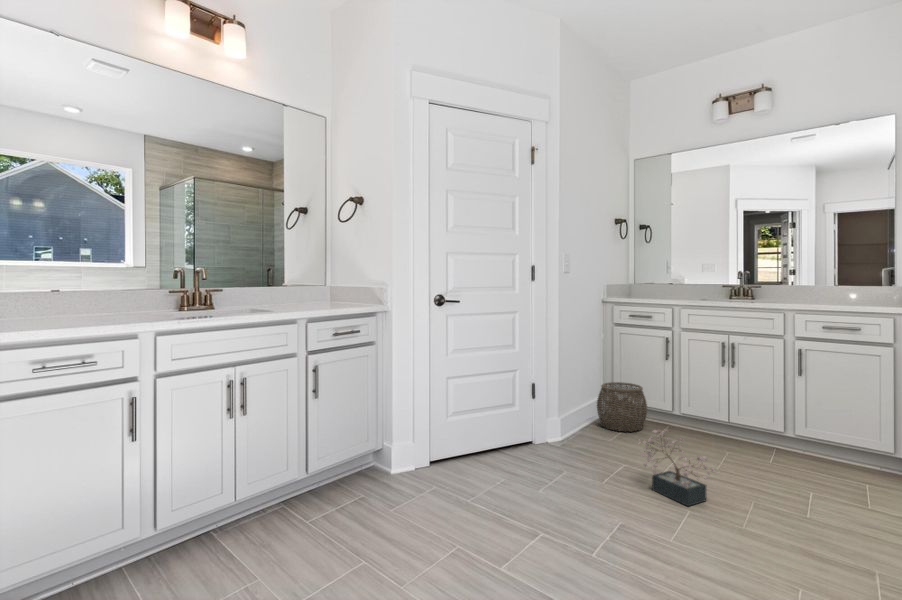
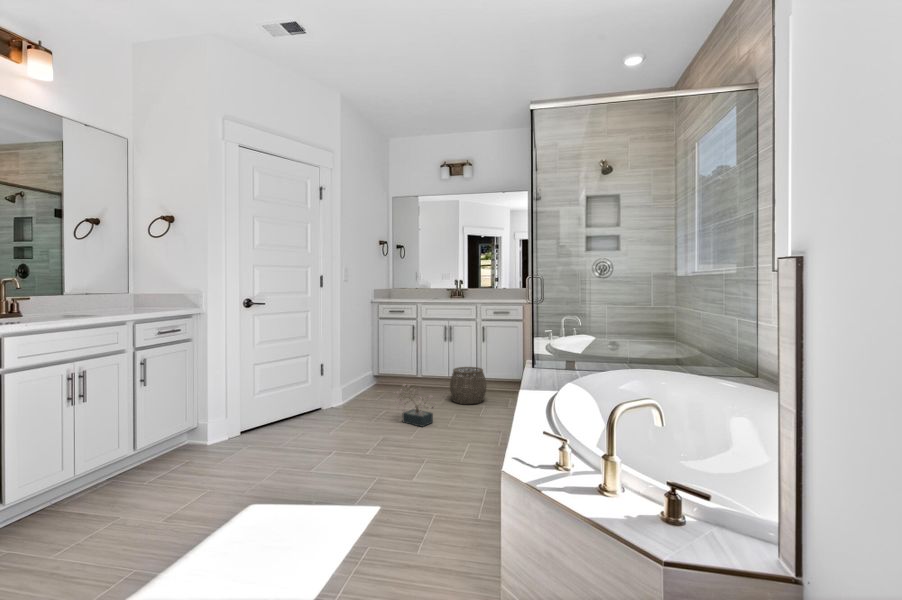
woven basket: present [597,382,647,432] -> present [450,367,487,404]

